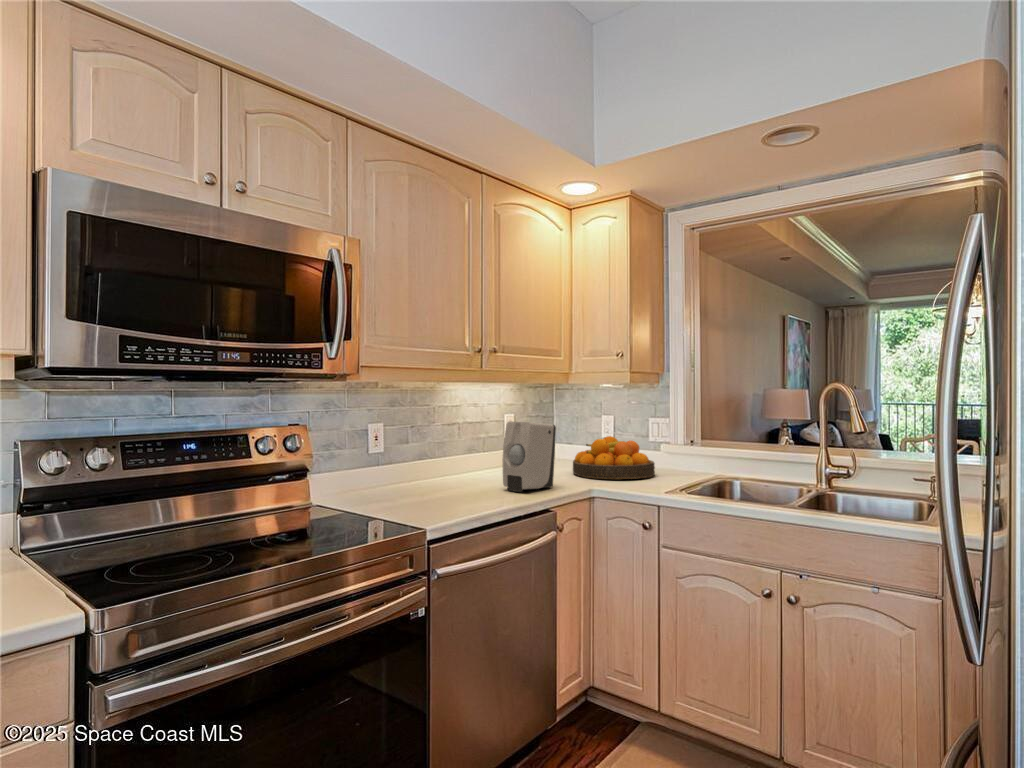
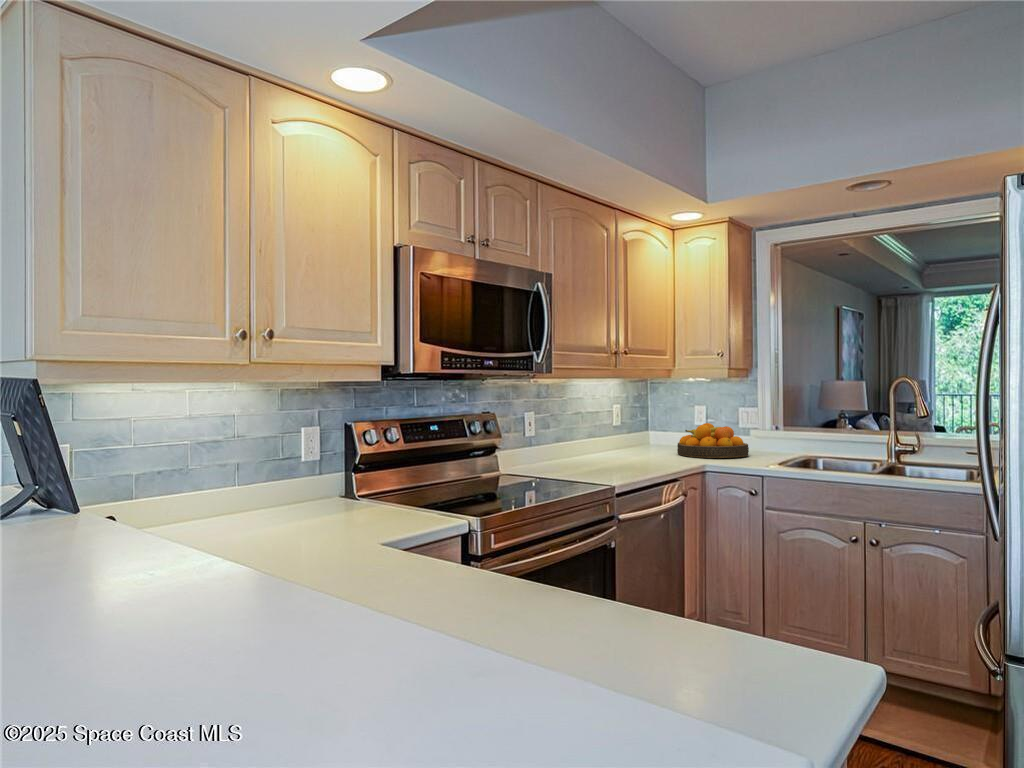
soap dispenser: present [502,421,556,492] -> none [634,410,675,466]

